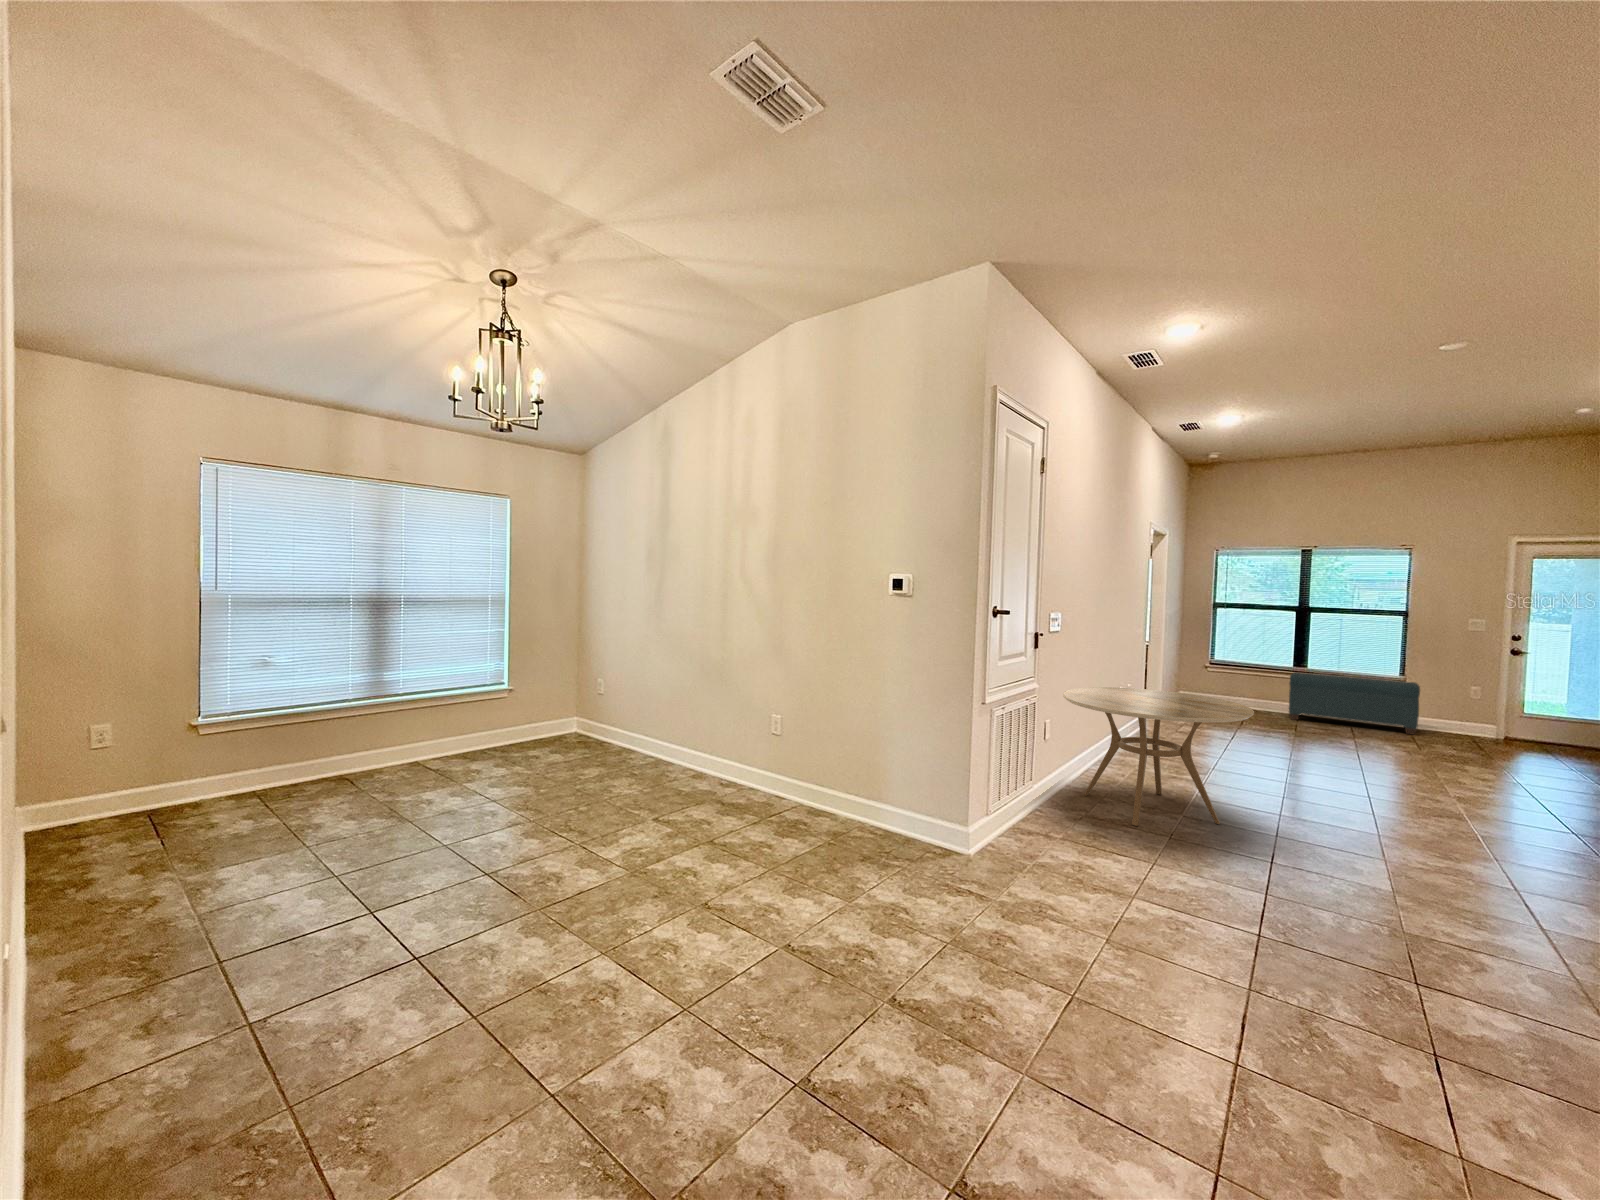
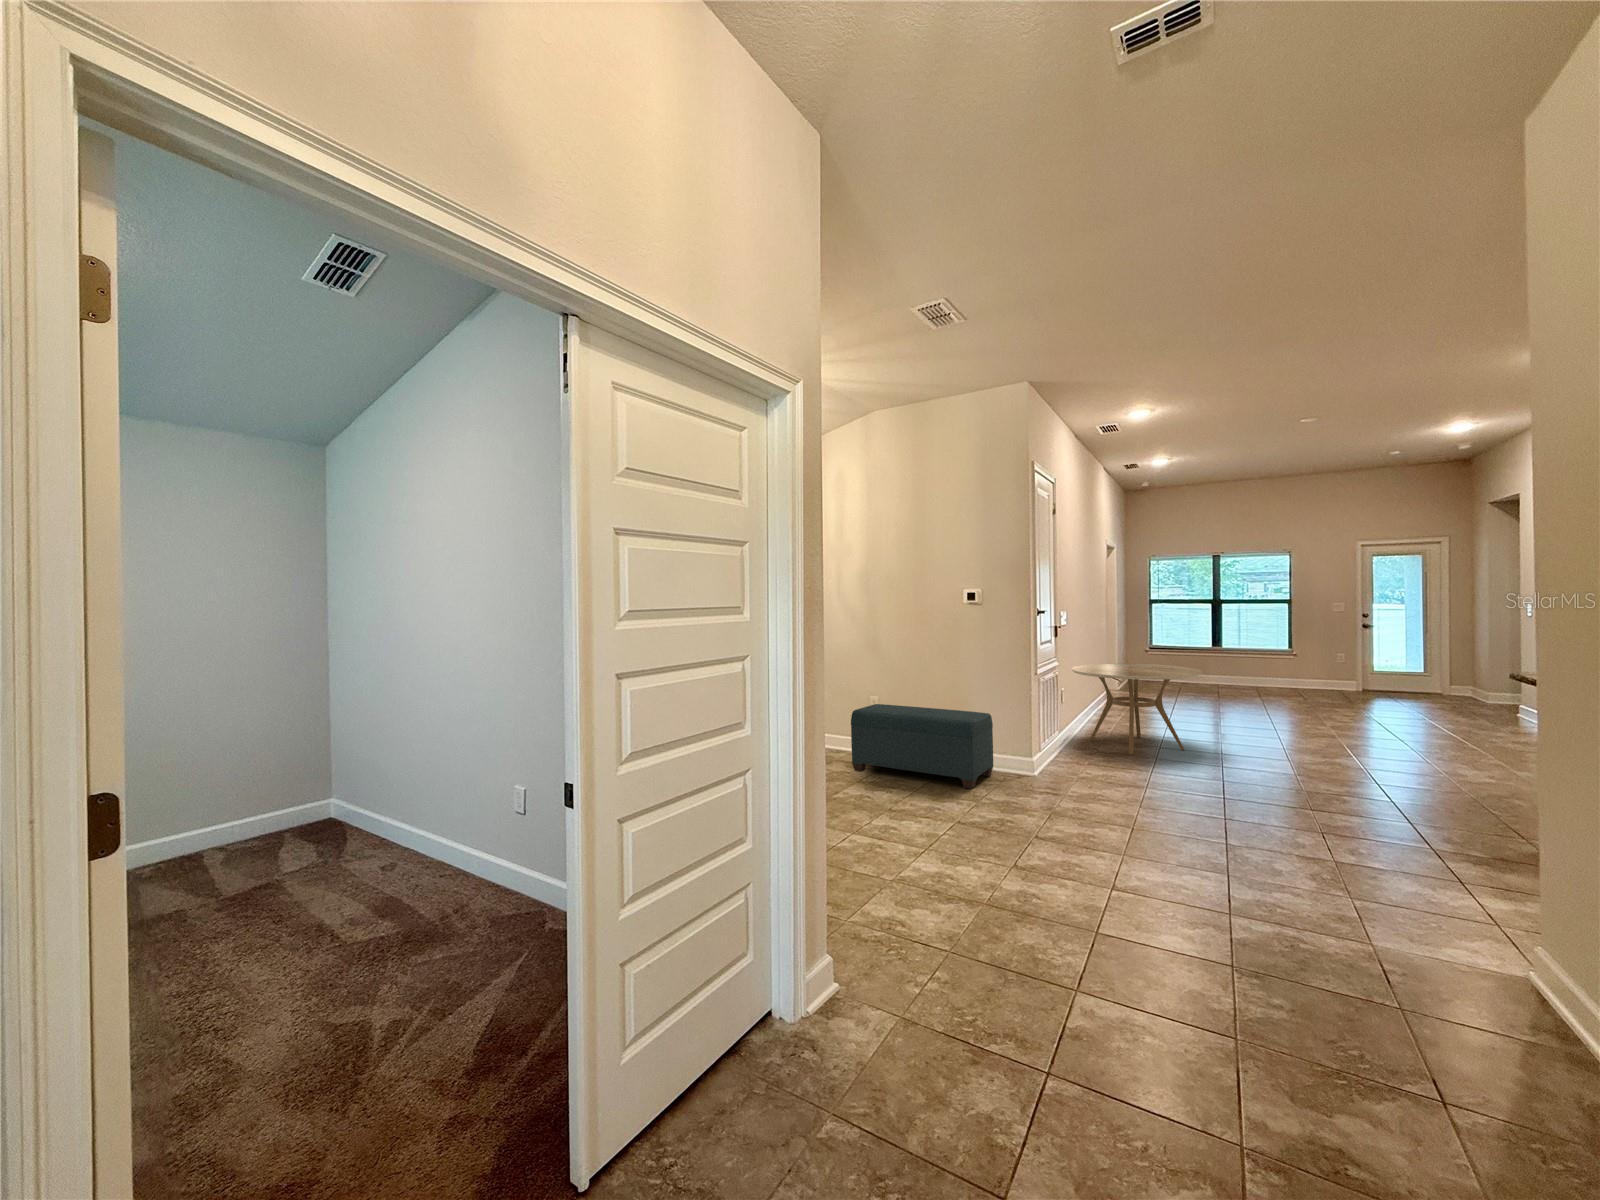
bench: present [1289,672,1420,735] -> present [851,704,993,789]

